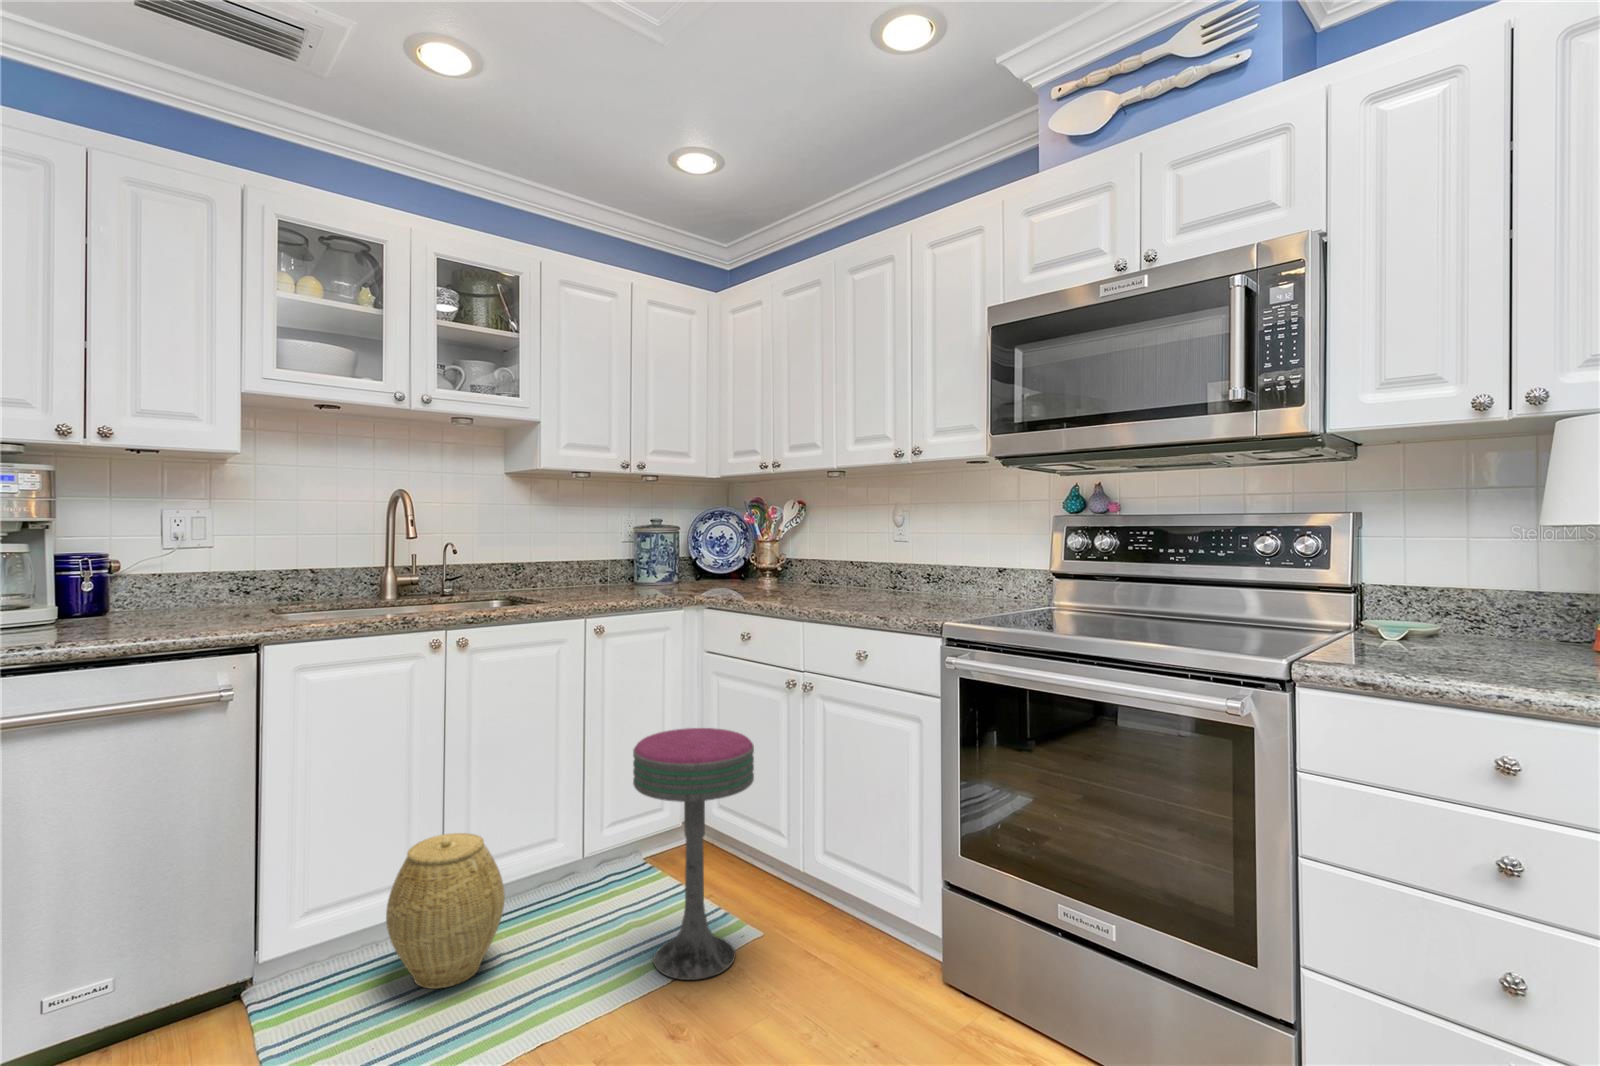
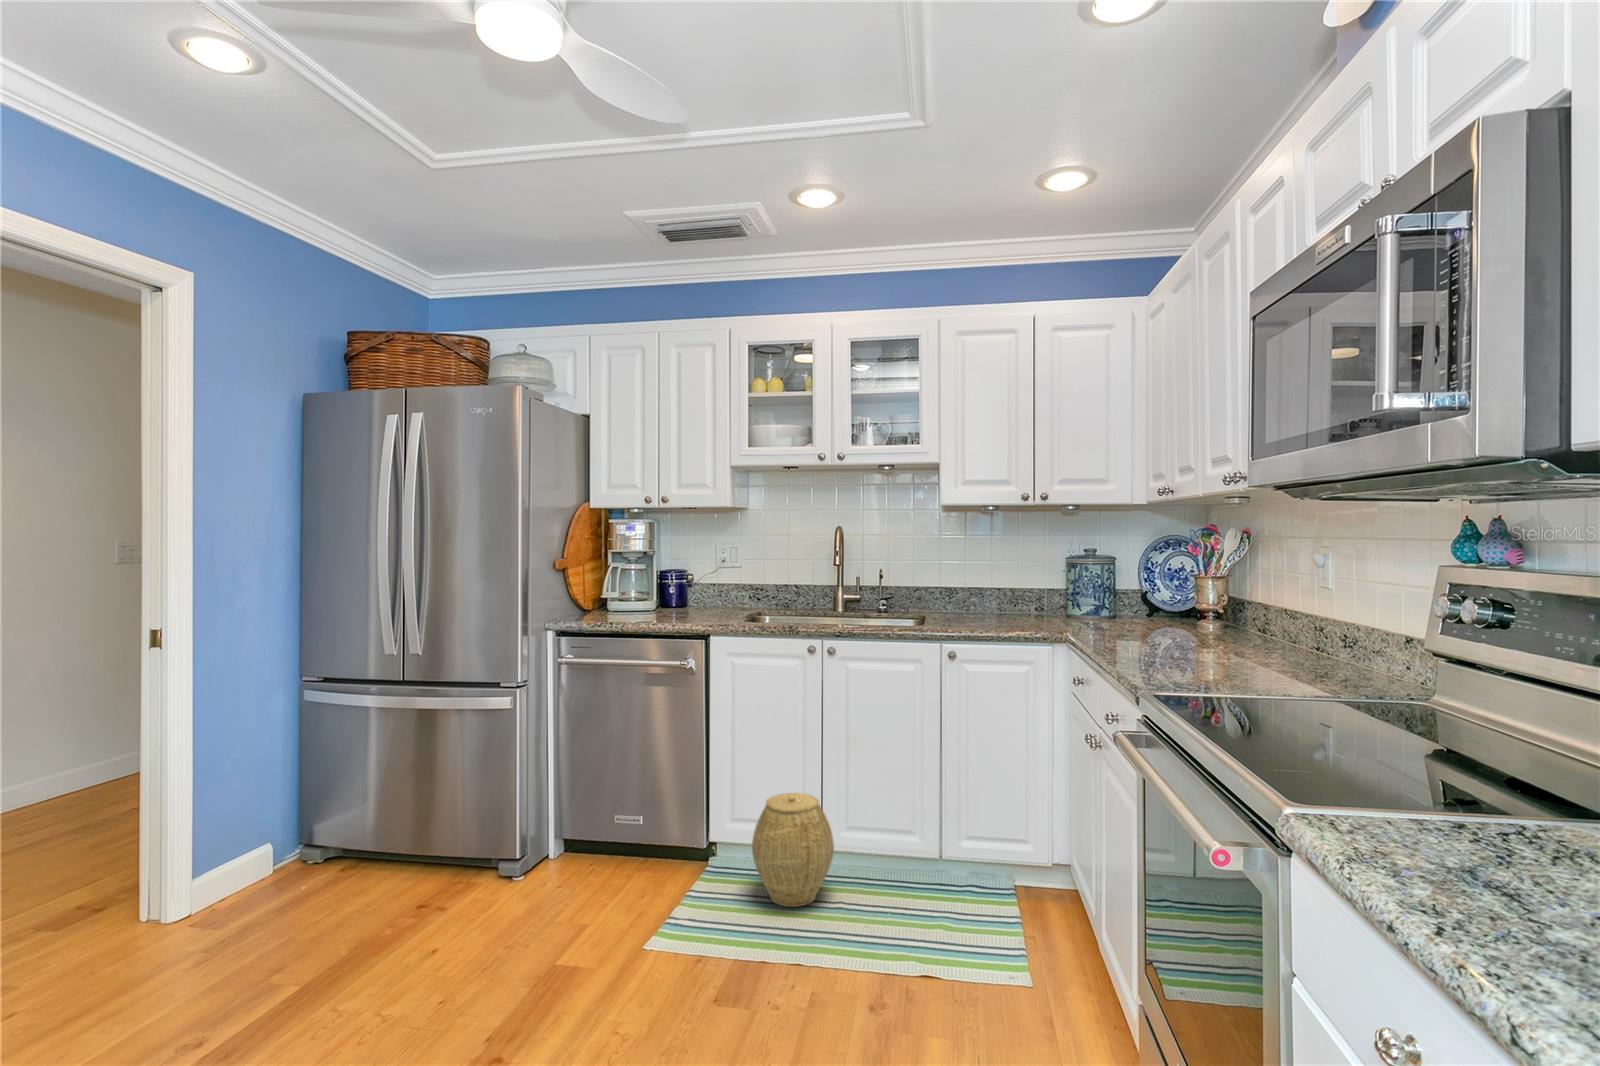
bar stool: present [633,728,754,980] -> none [888,754,1002,993]

